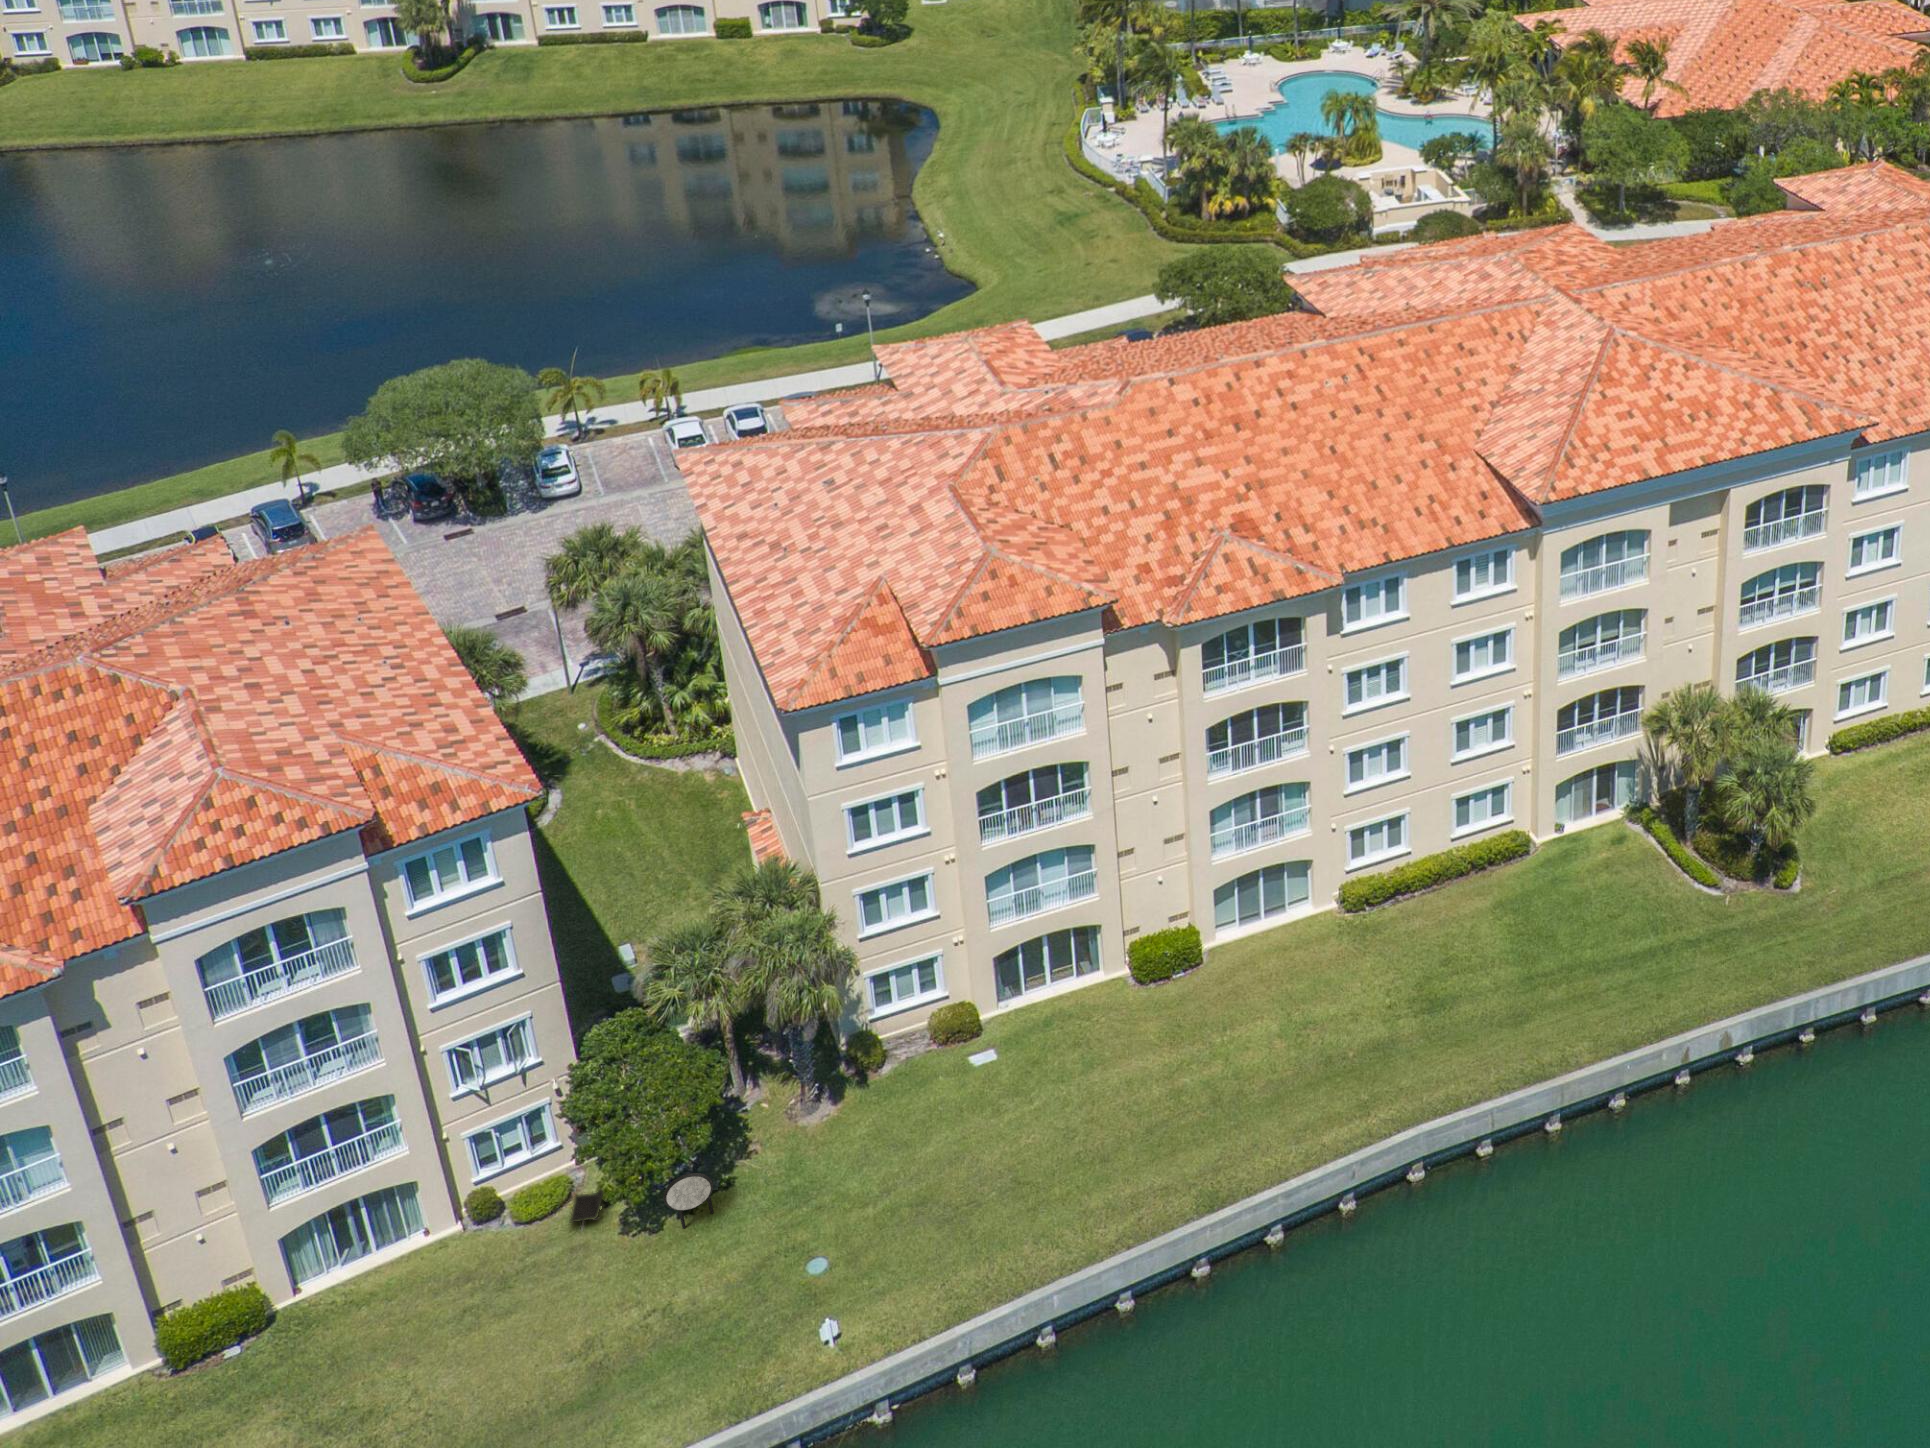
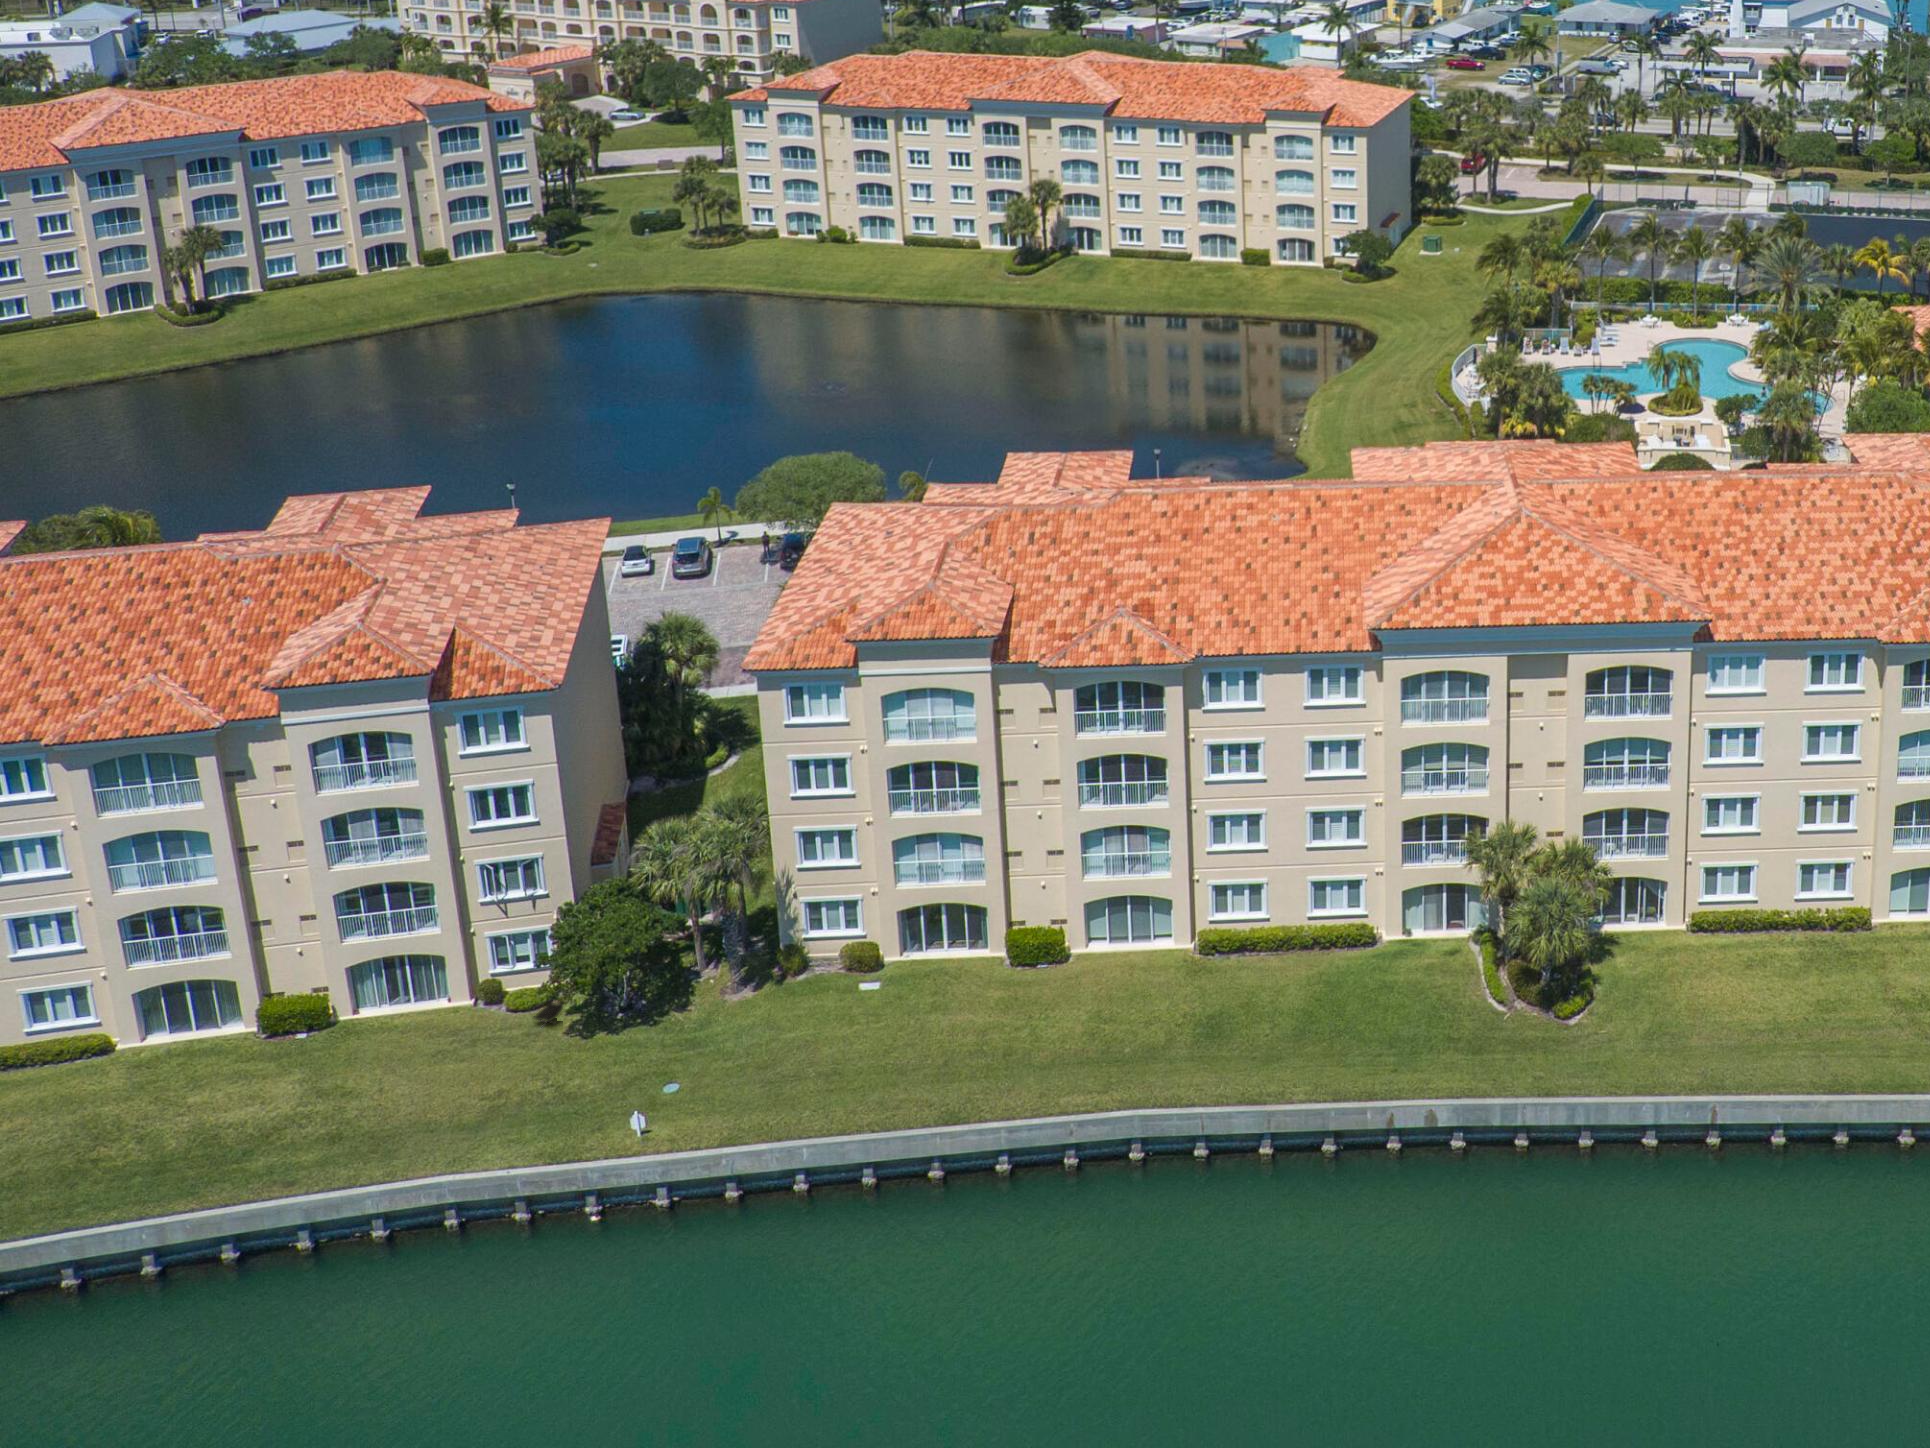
round table: present [663,1173,714,1229] -> none [592,1007,631,1045]

